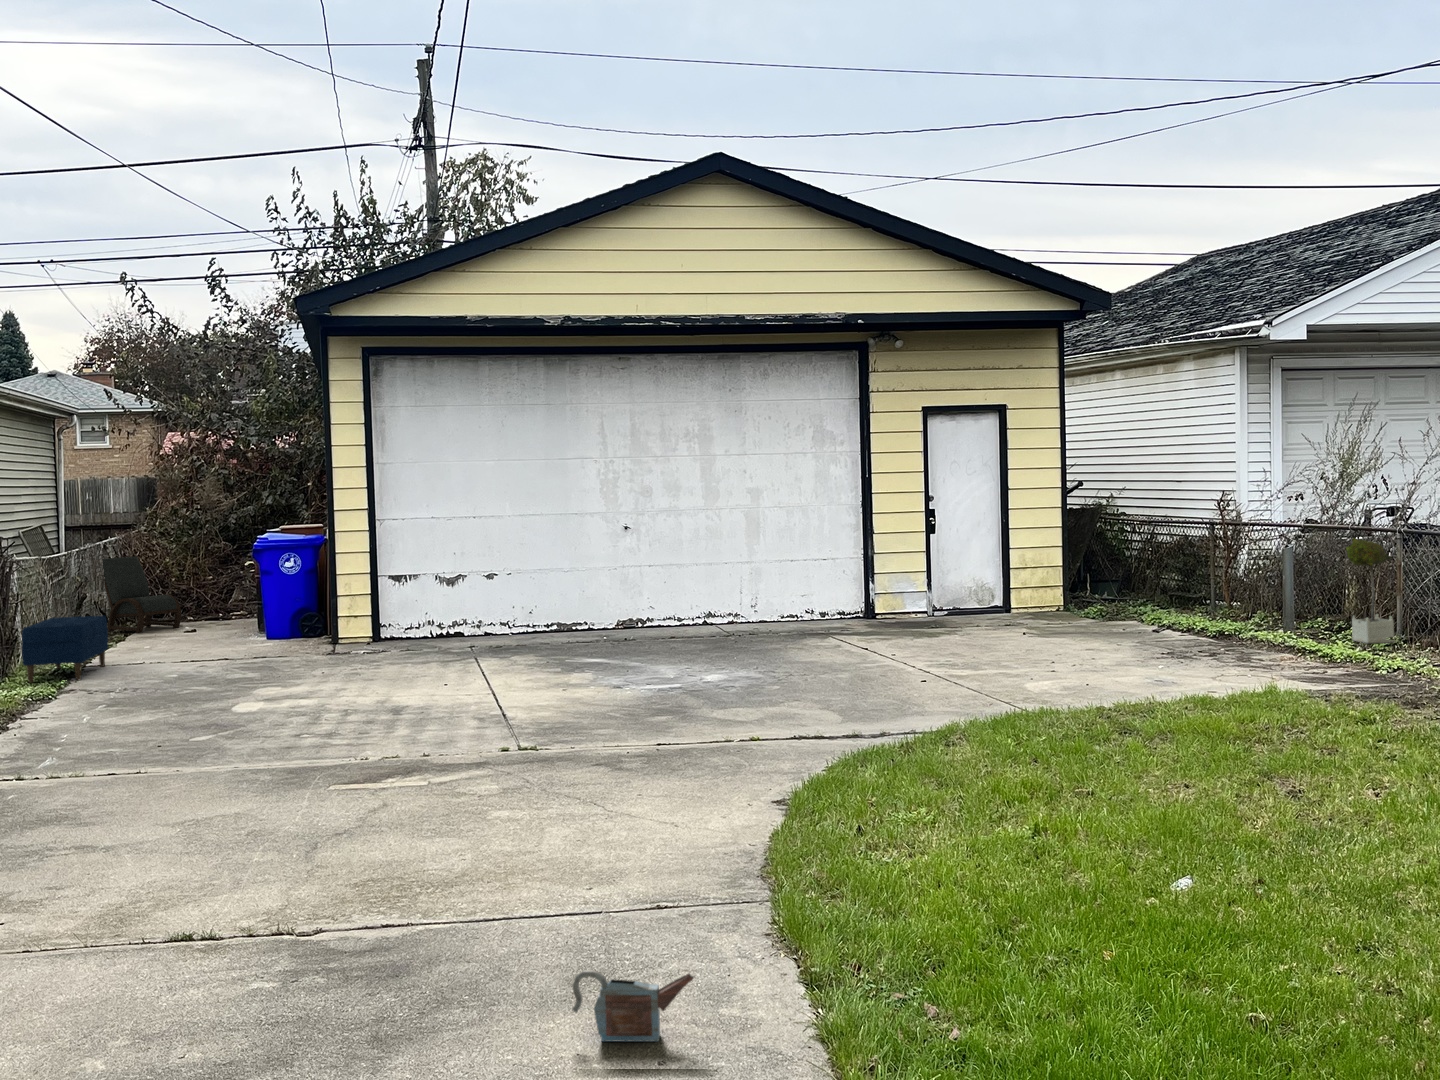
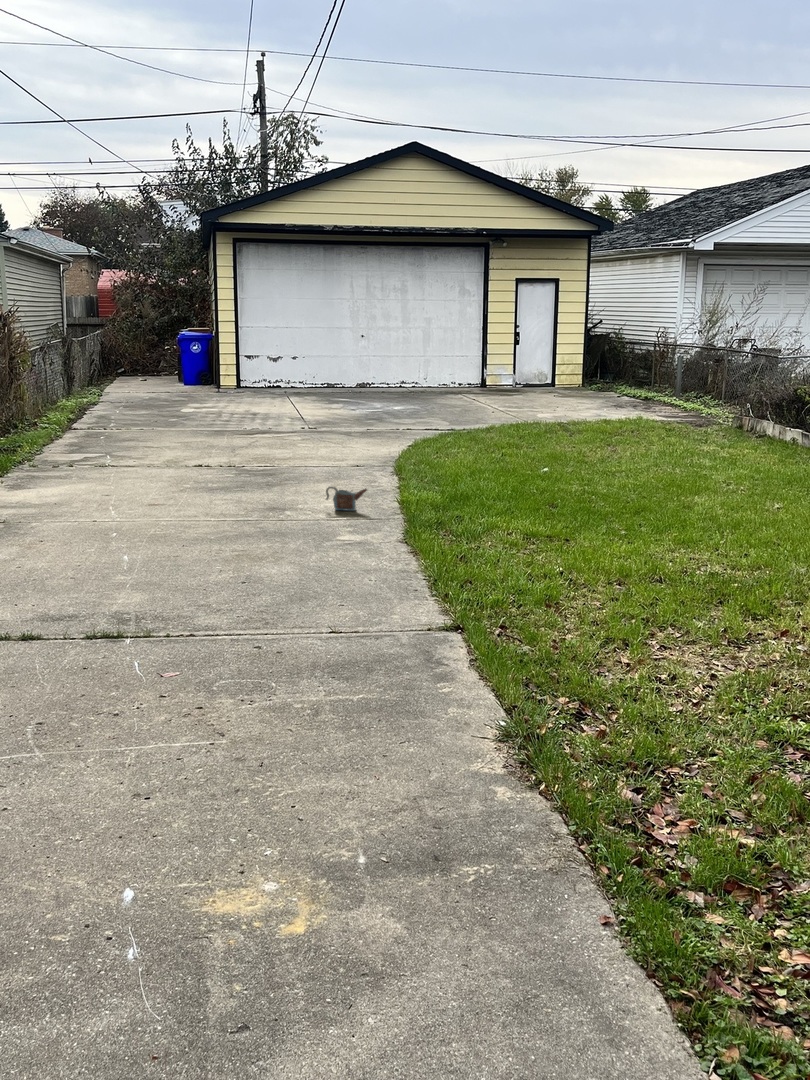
potted tree: present [1346,538,1394,643] -> none [705,354,729,405]
lounge chair: present [103,556,181,633] -> none [99,341,141,380]
bench: present [22,616,108,683] -> none [74,369,112,399]

